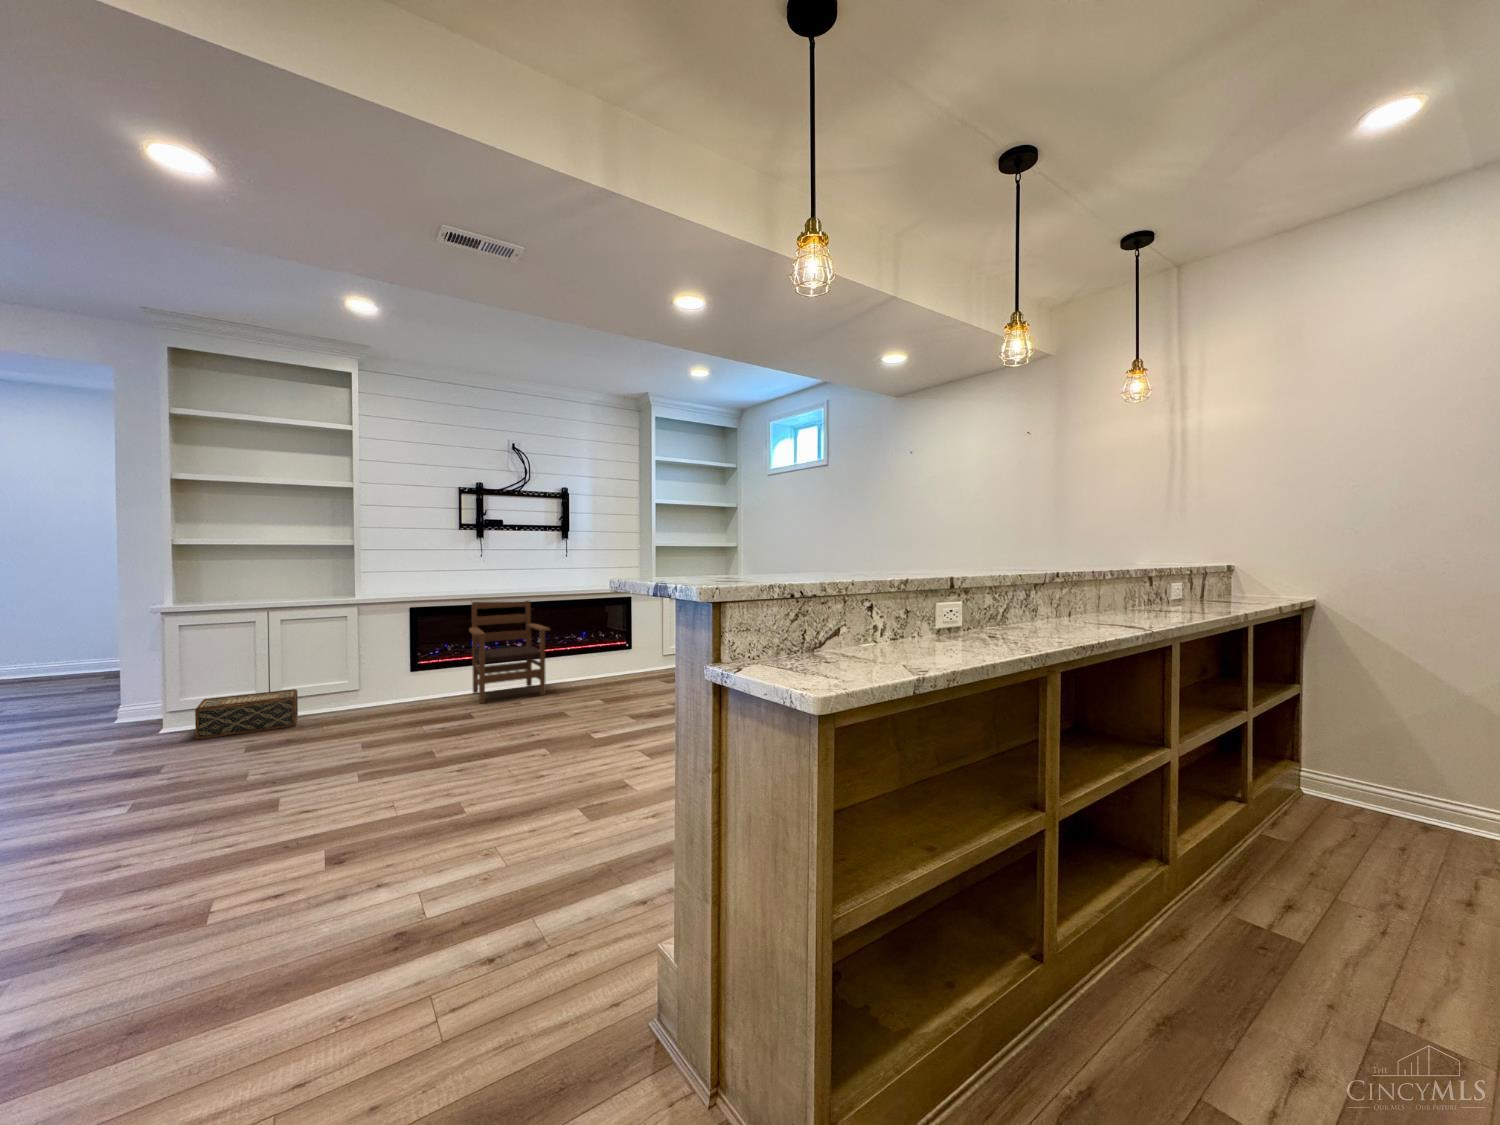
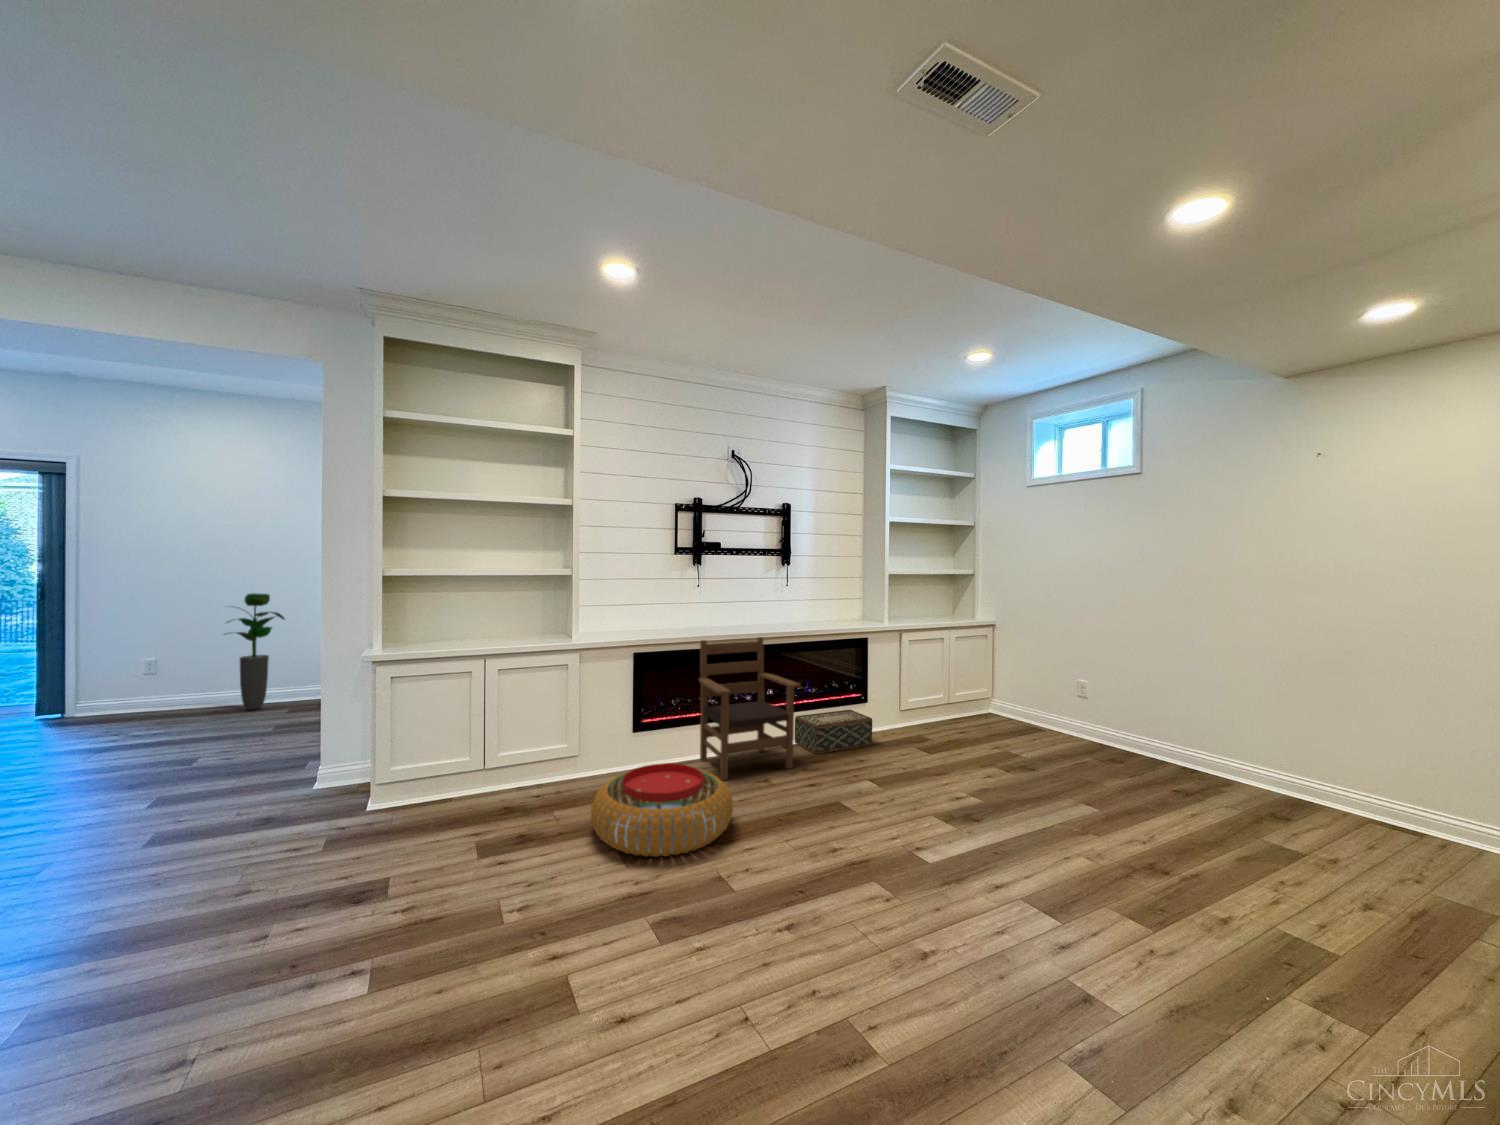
potted plant: none [20,571,95,678] -> present [227,593,284,710]
pouf: none [343,685,465,744] -> present [591,763,733,857]
woven basket: present [195,689,298,739] -> present [795,710,872,754]

